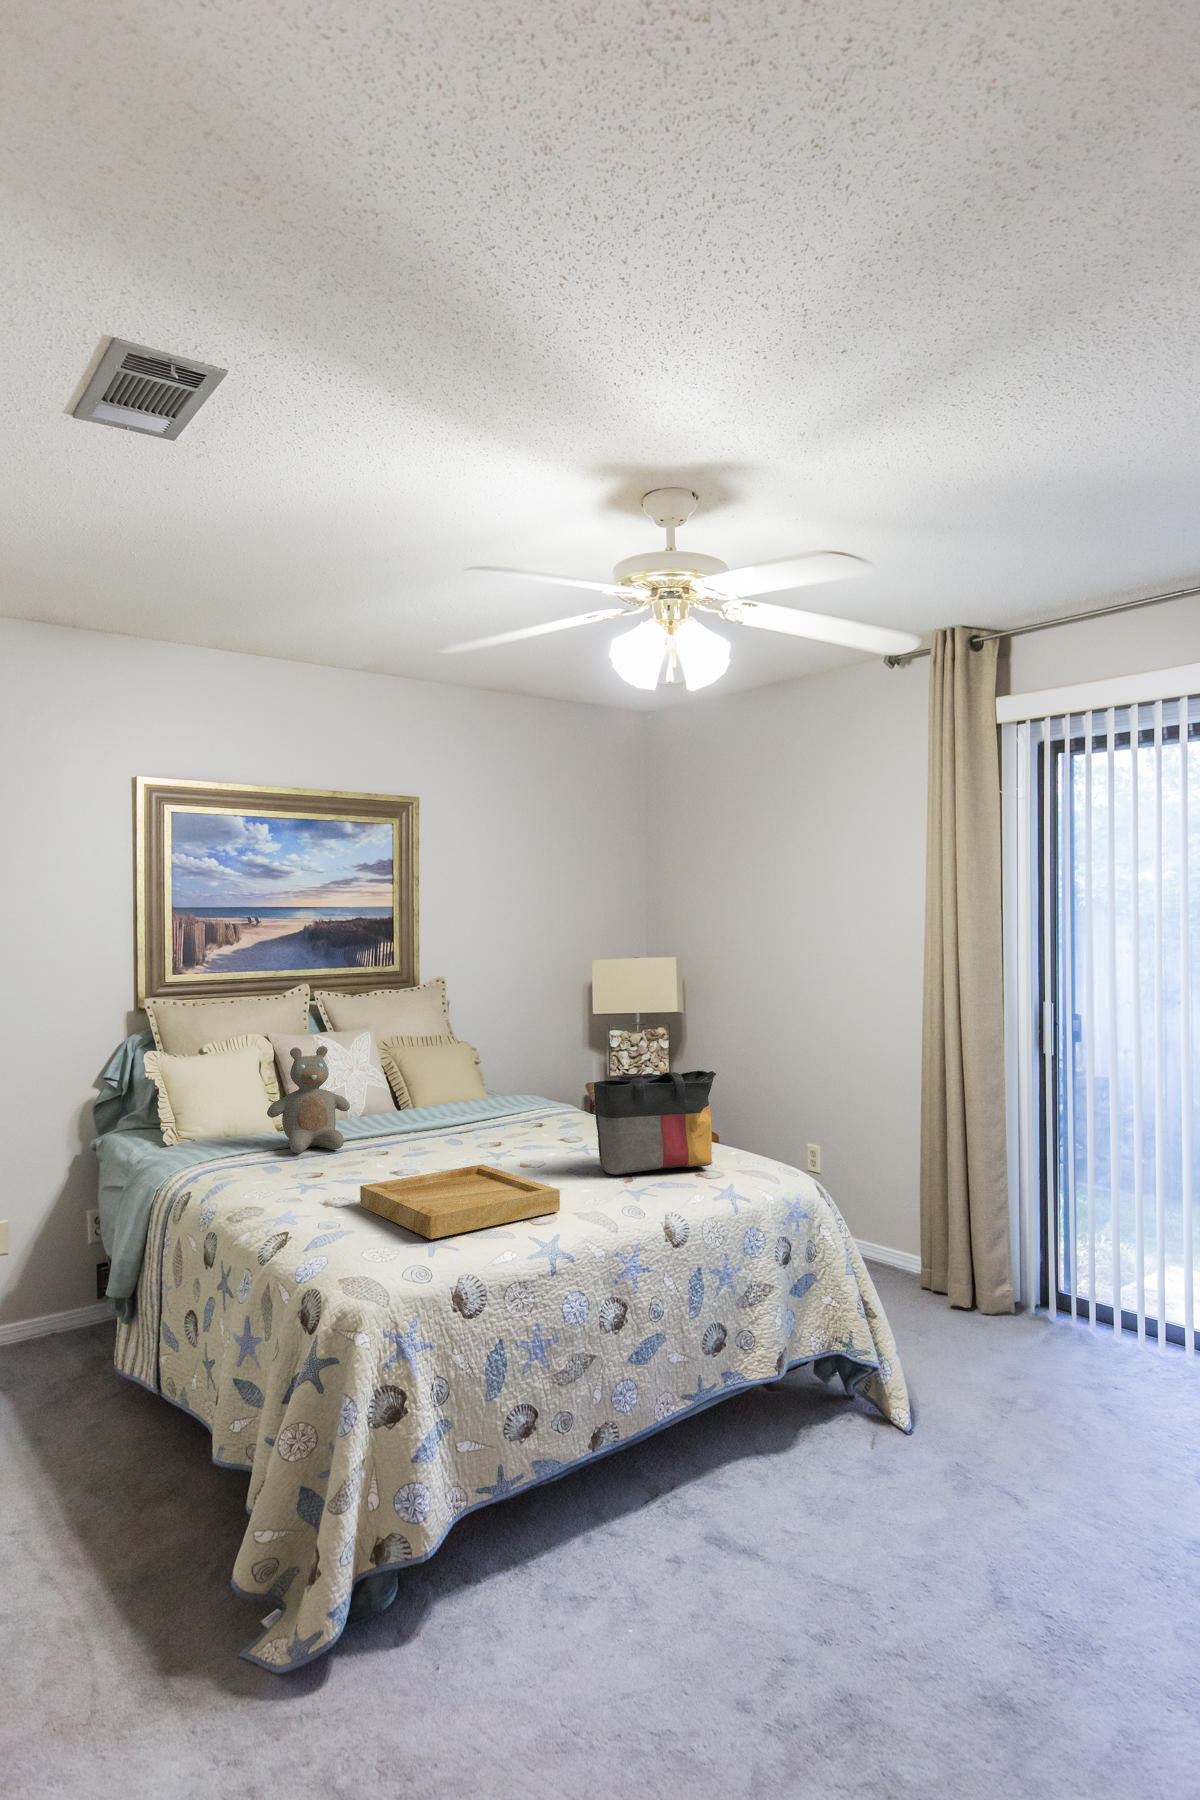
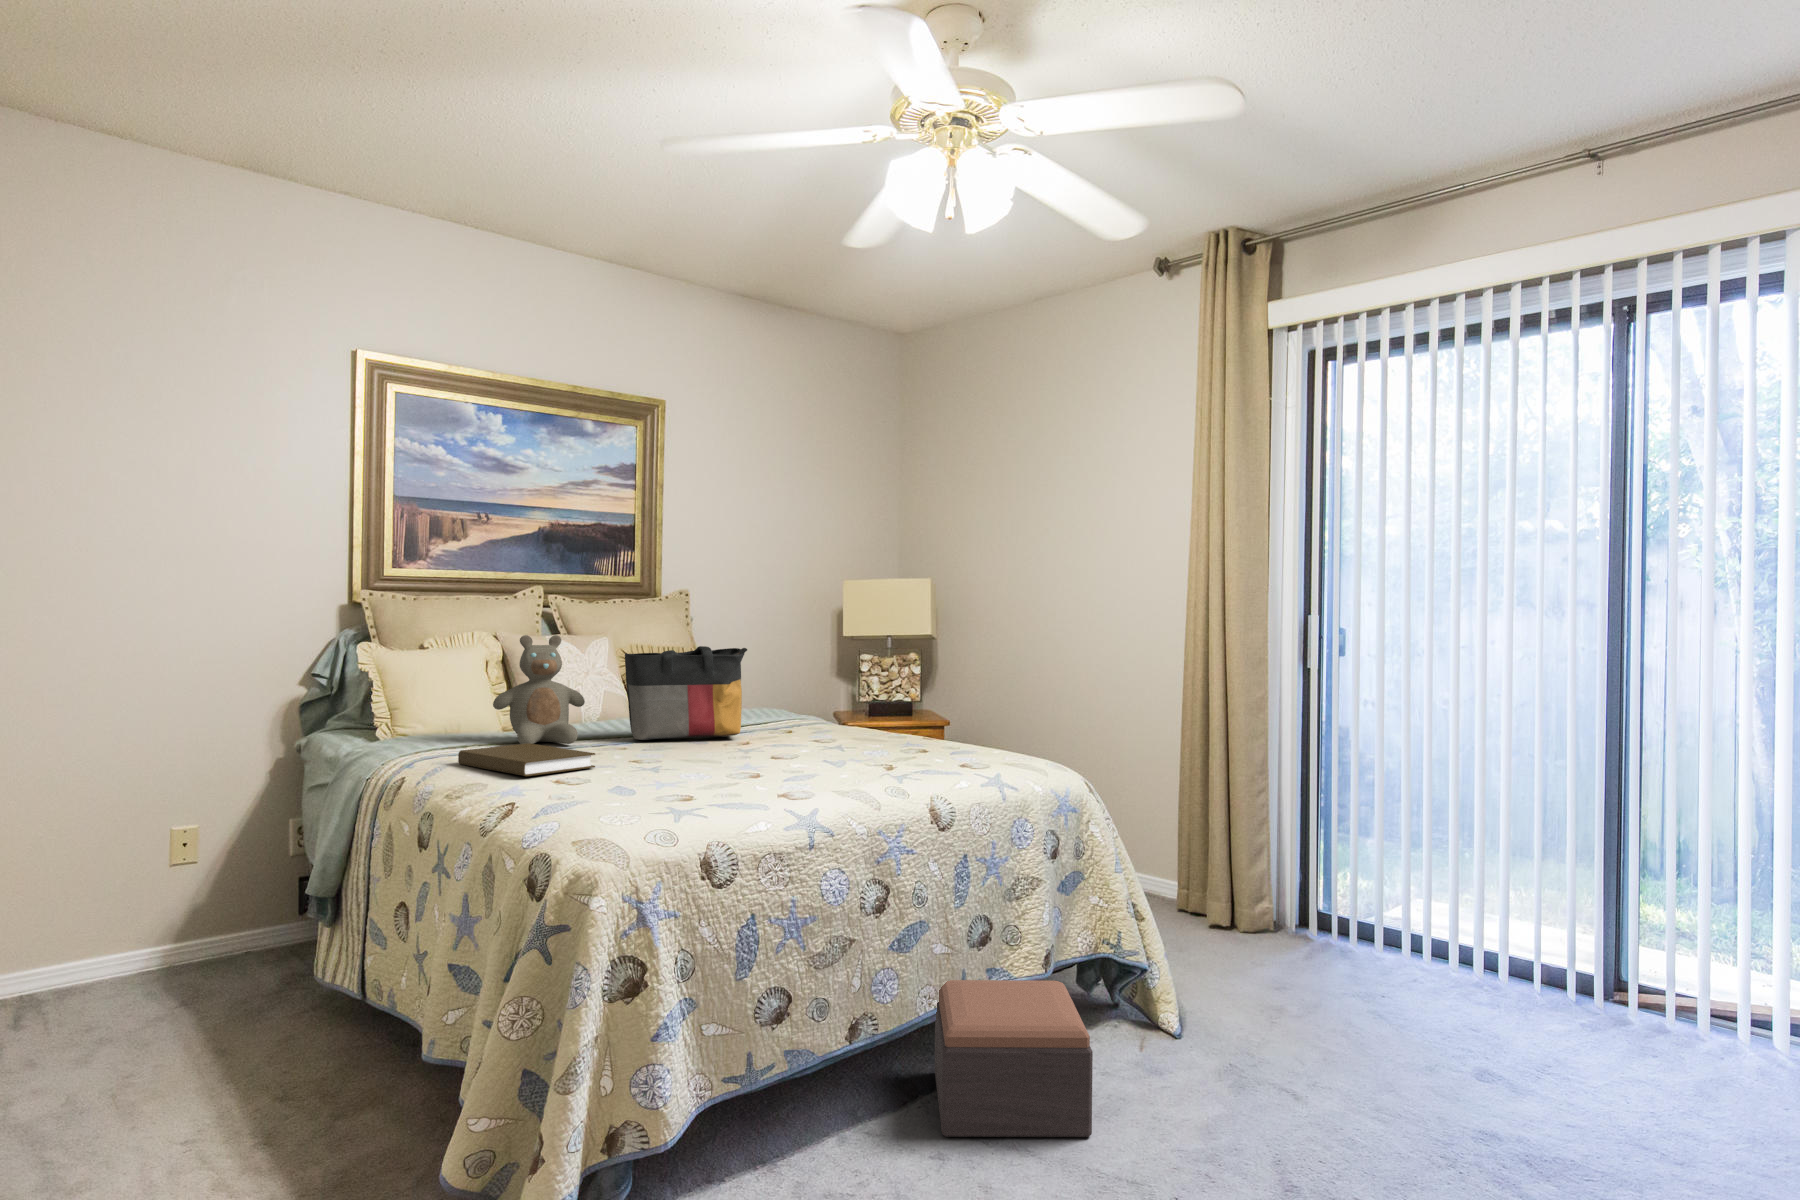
tote bag: present [594,1071,716,1174] -> present [625,646,747,740]
book: none [237,1154,360,1196] -> present [458,743,595,776]
tray: present [360,1164,560,1239] -> none [596,751,817,809]
footstool: none [674,1385,818,1543] -> present [935,980,1093,1137]

